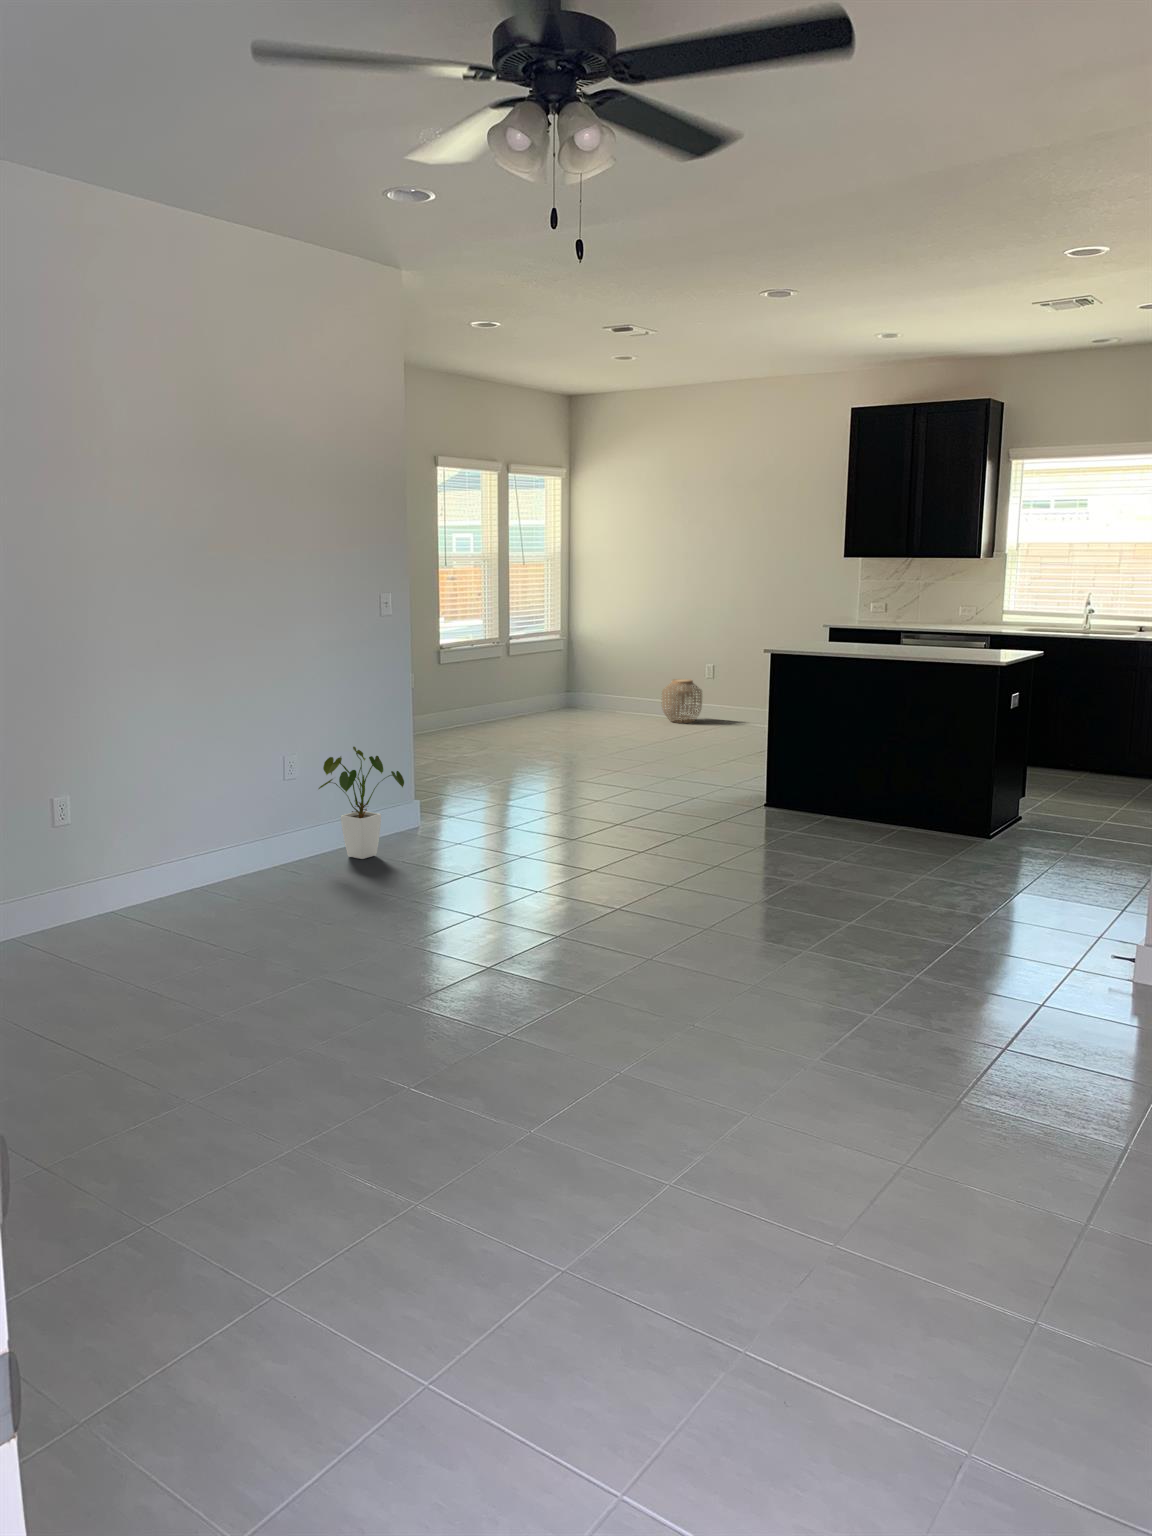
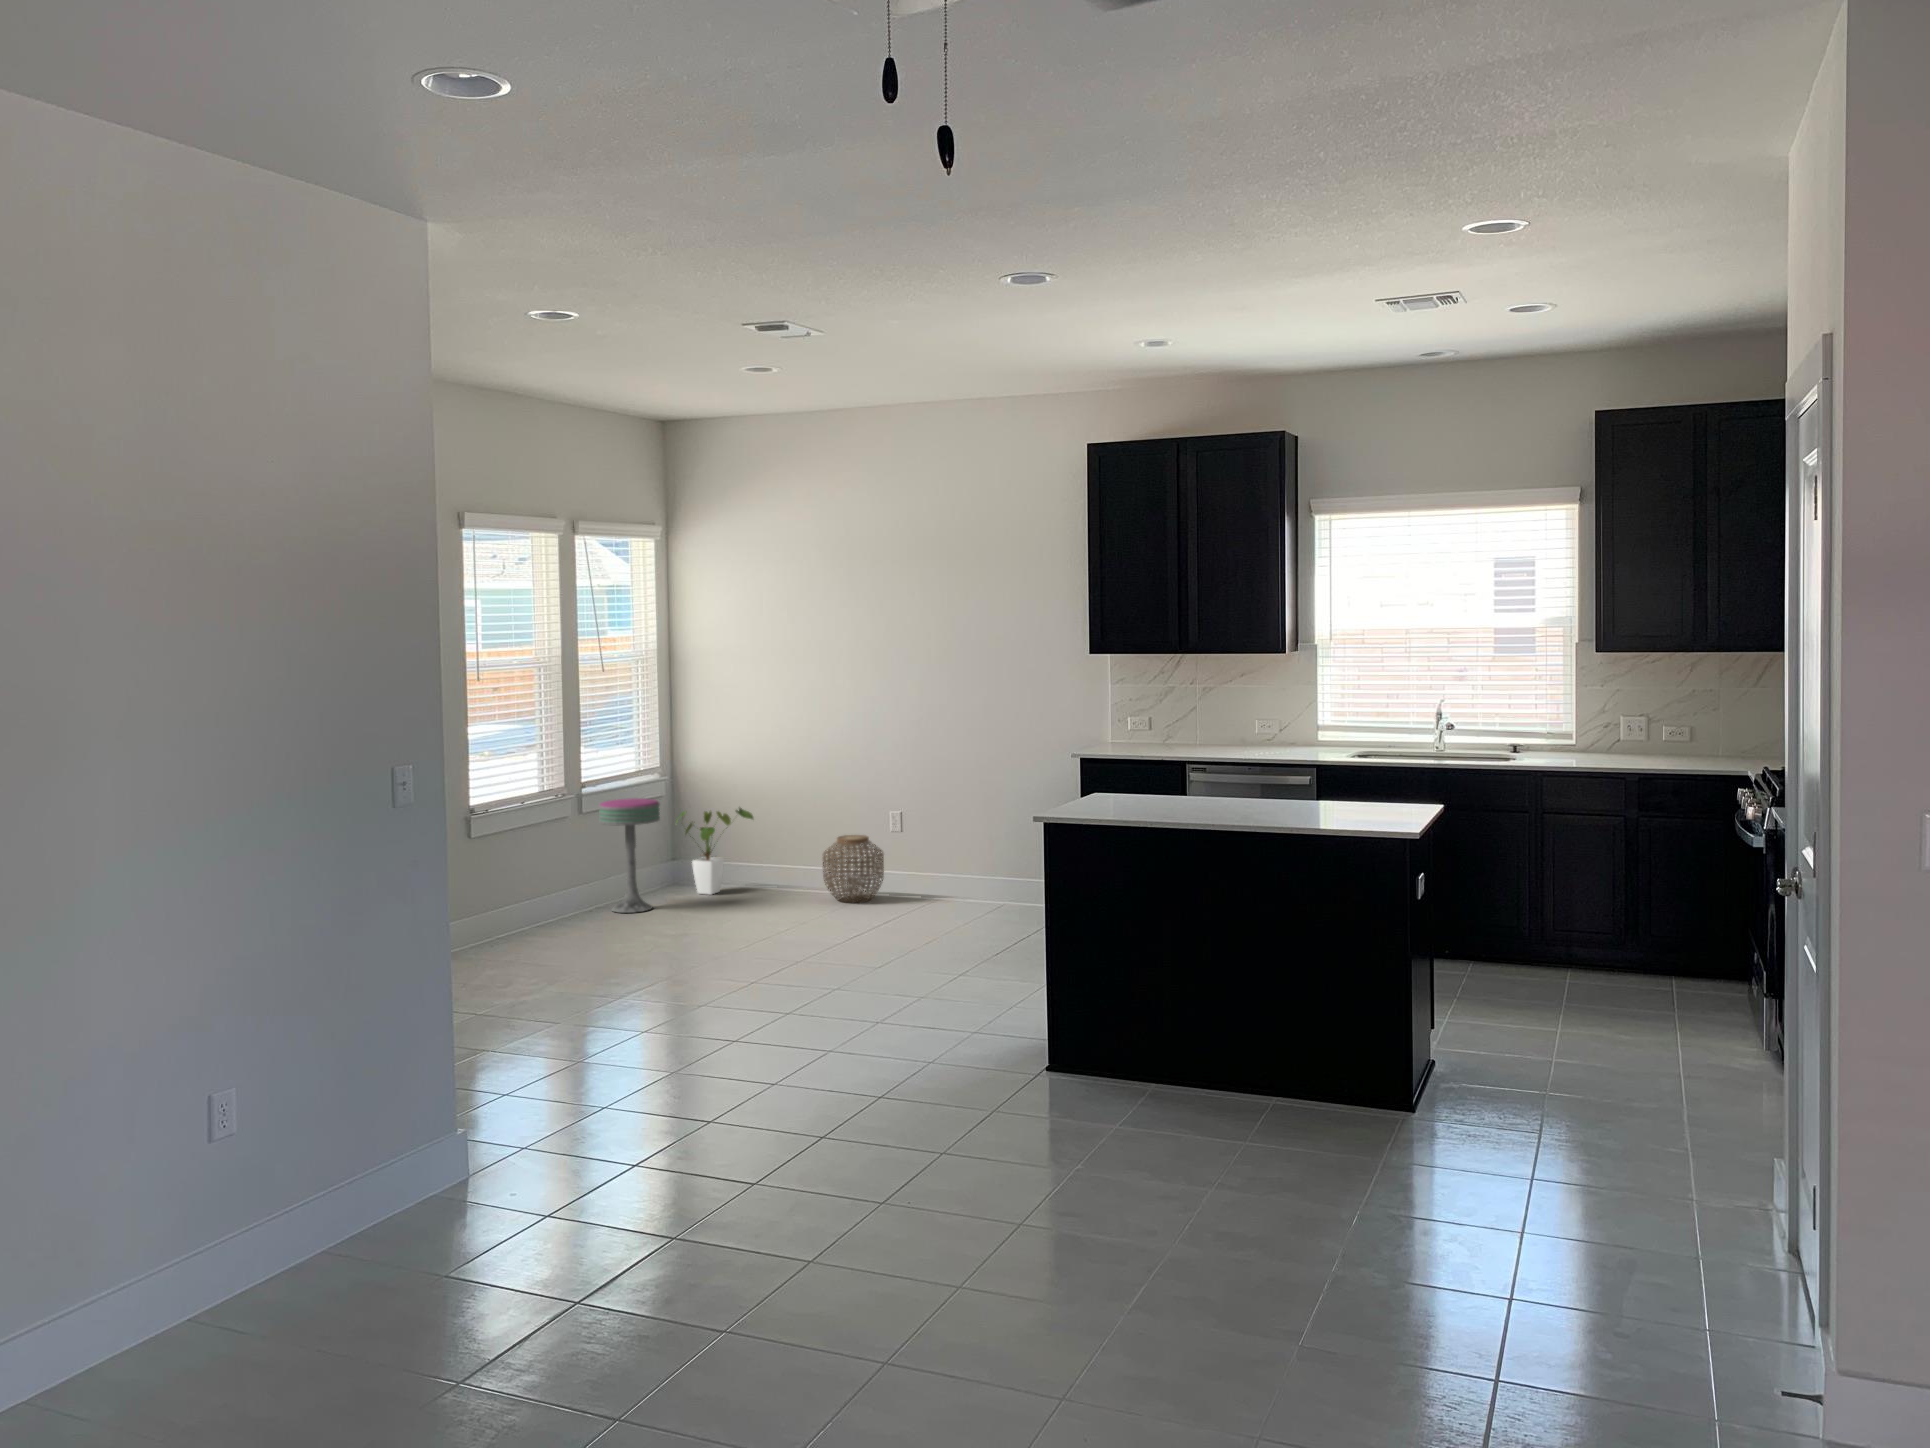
bar stool: none [520,648,558,721] -> present [599,798,660,913]
house plant: present [319,747,404,859] -> present [677,808,753,895]

